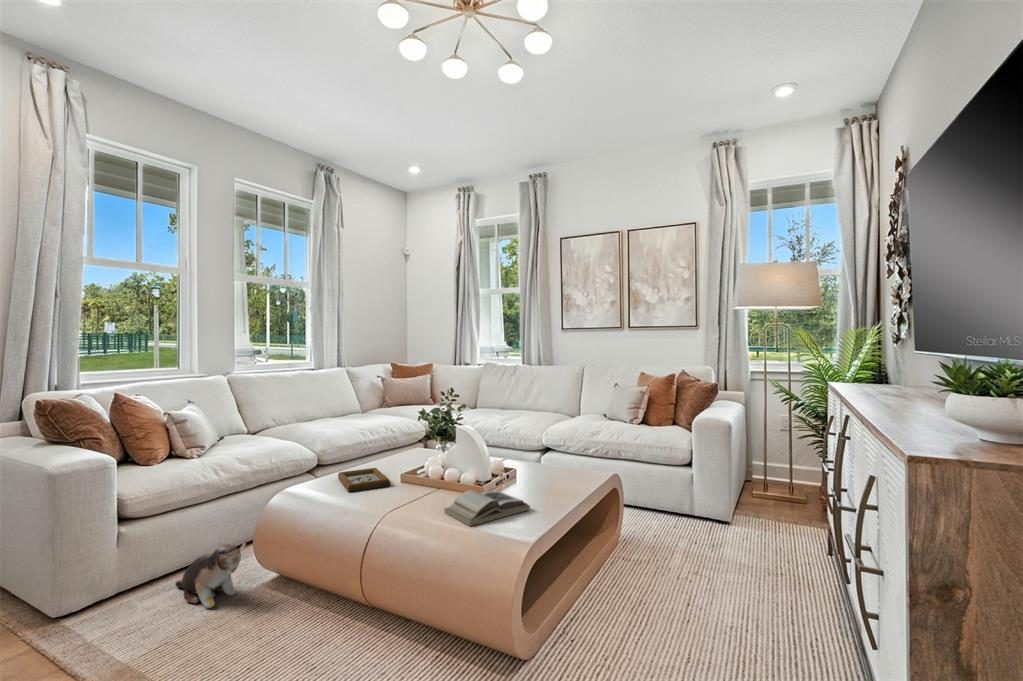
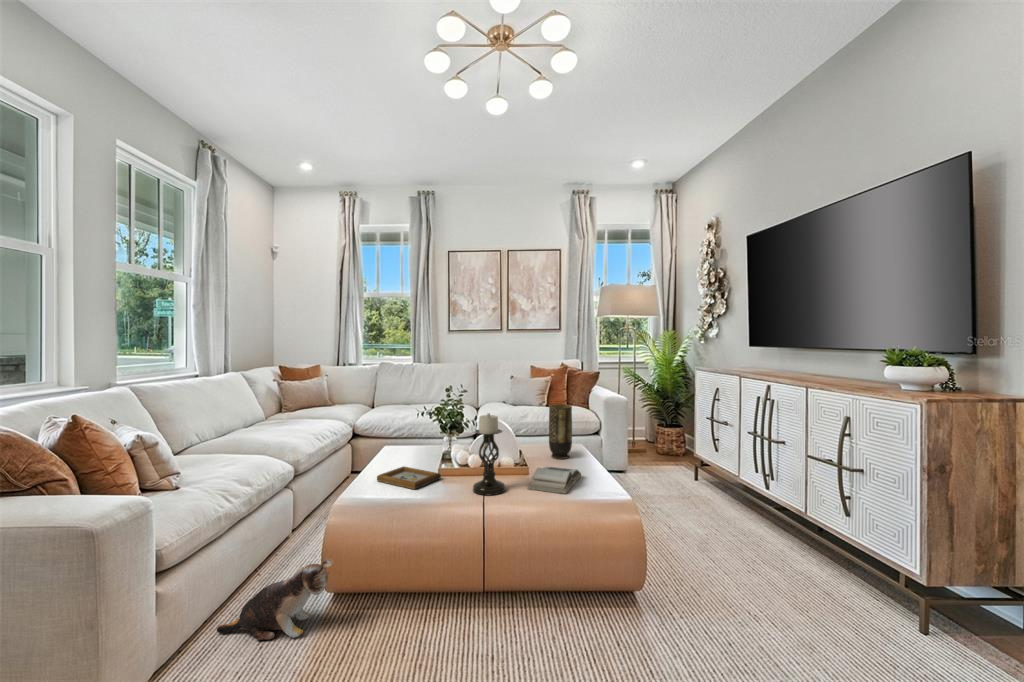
vase: none [540,417,570,487] -> present [549,404,572,459]
candle holder: none [388,418,427,512] -> present [473,413,506,495]

